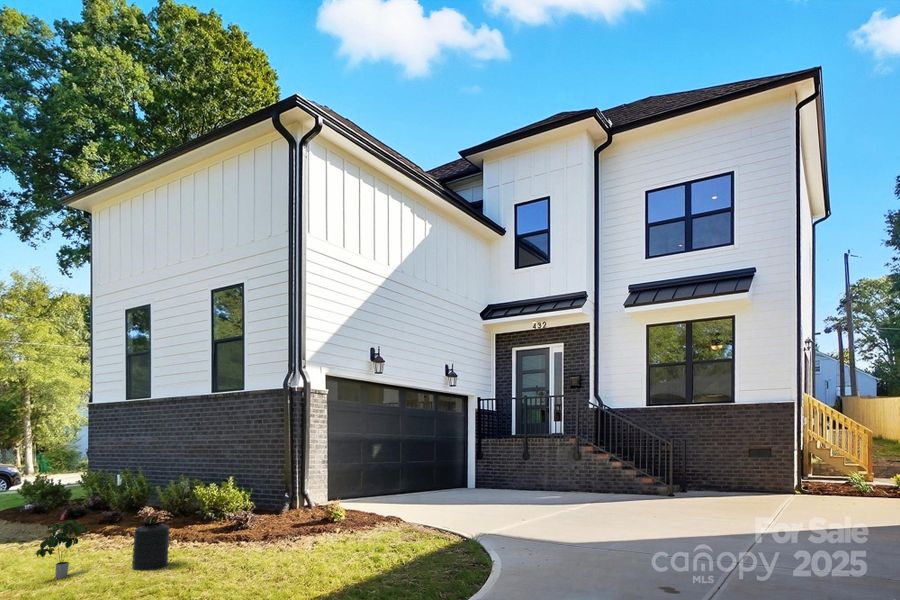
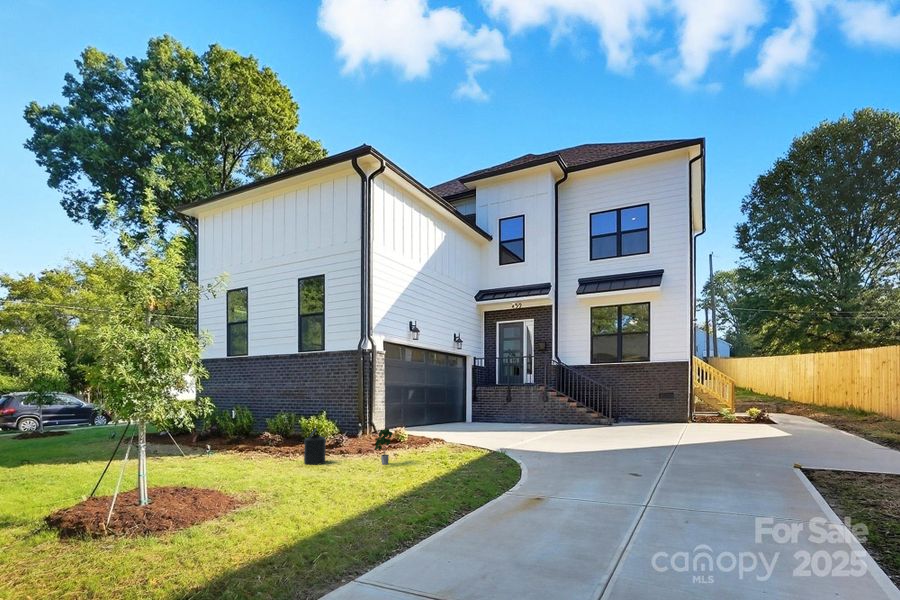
potted plant: present [36,520,87,578] -> present [375,428,393,465]

